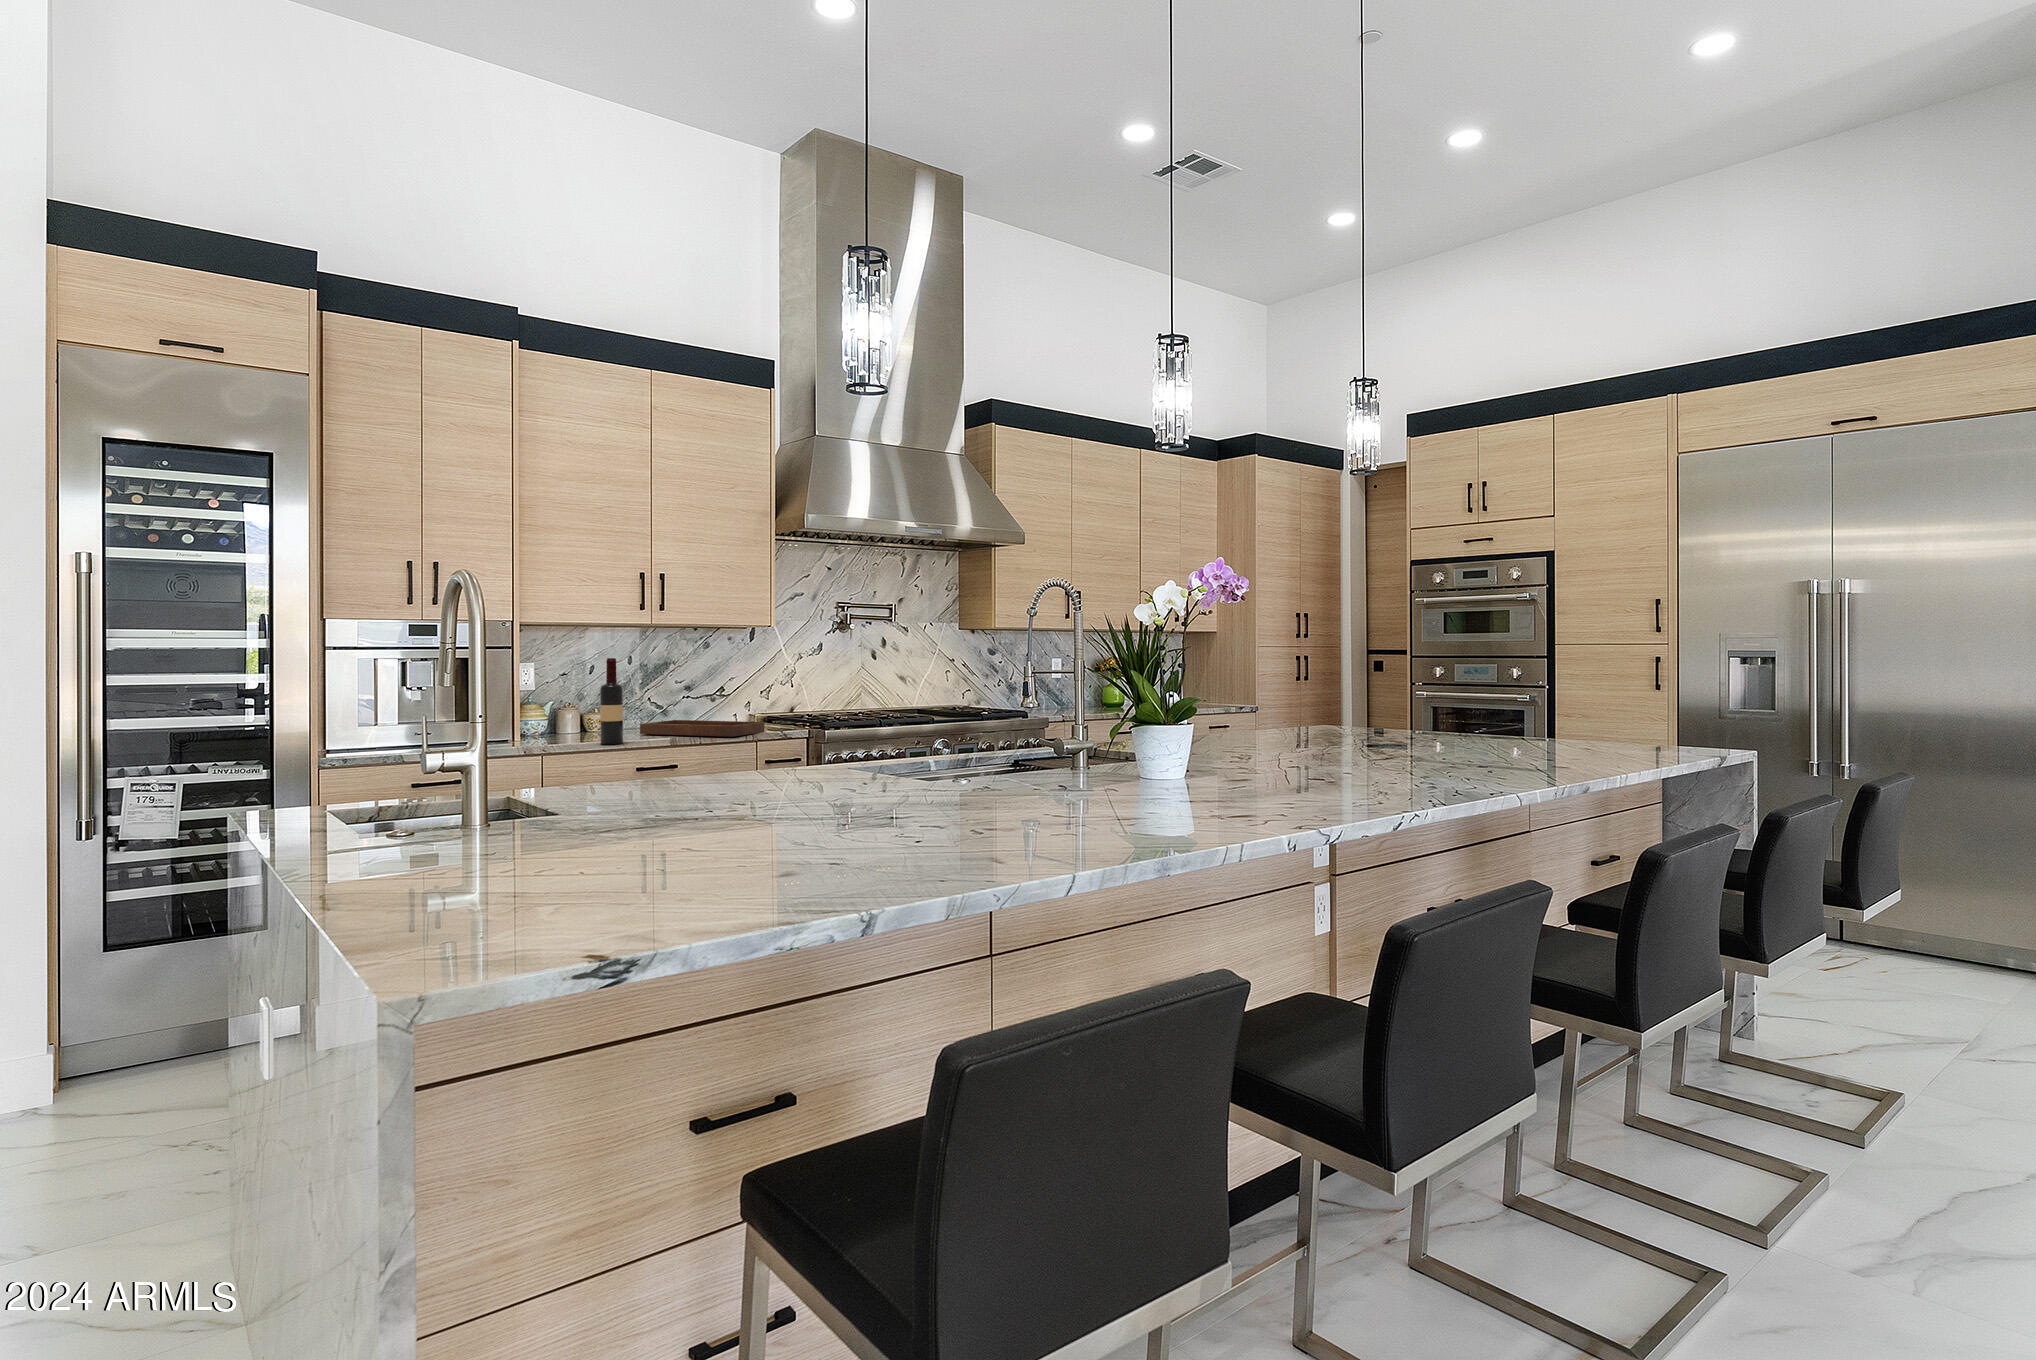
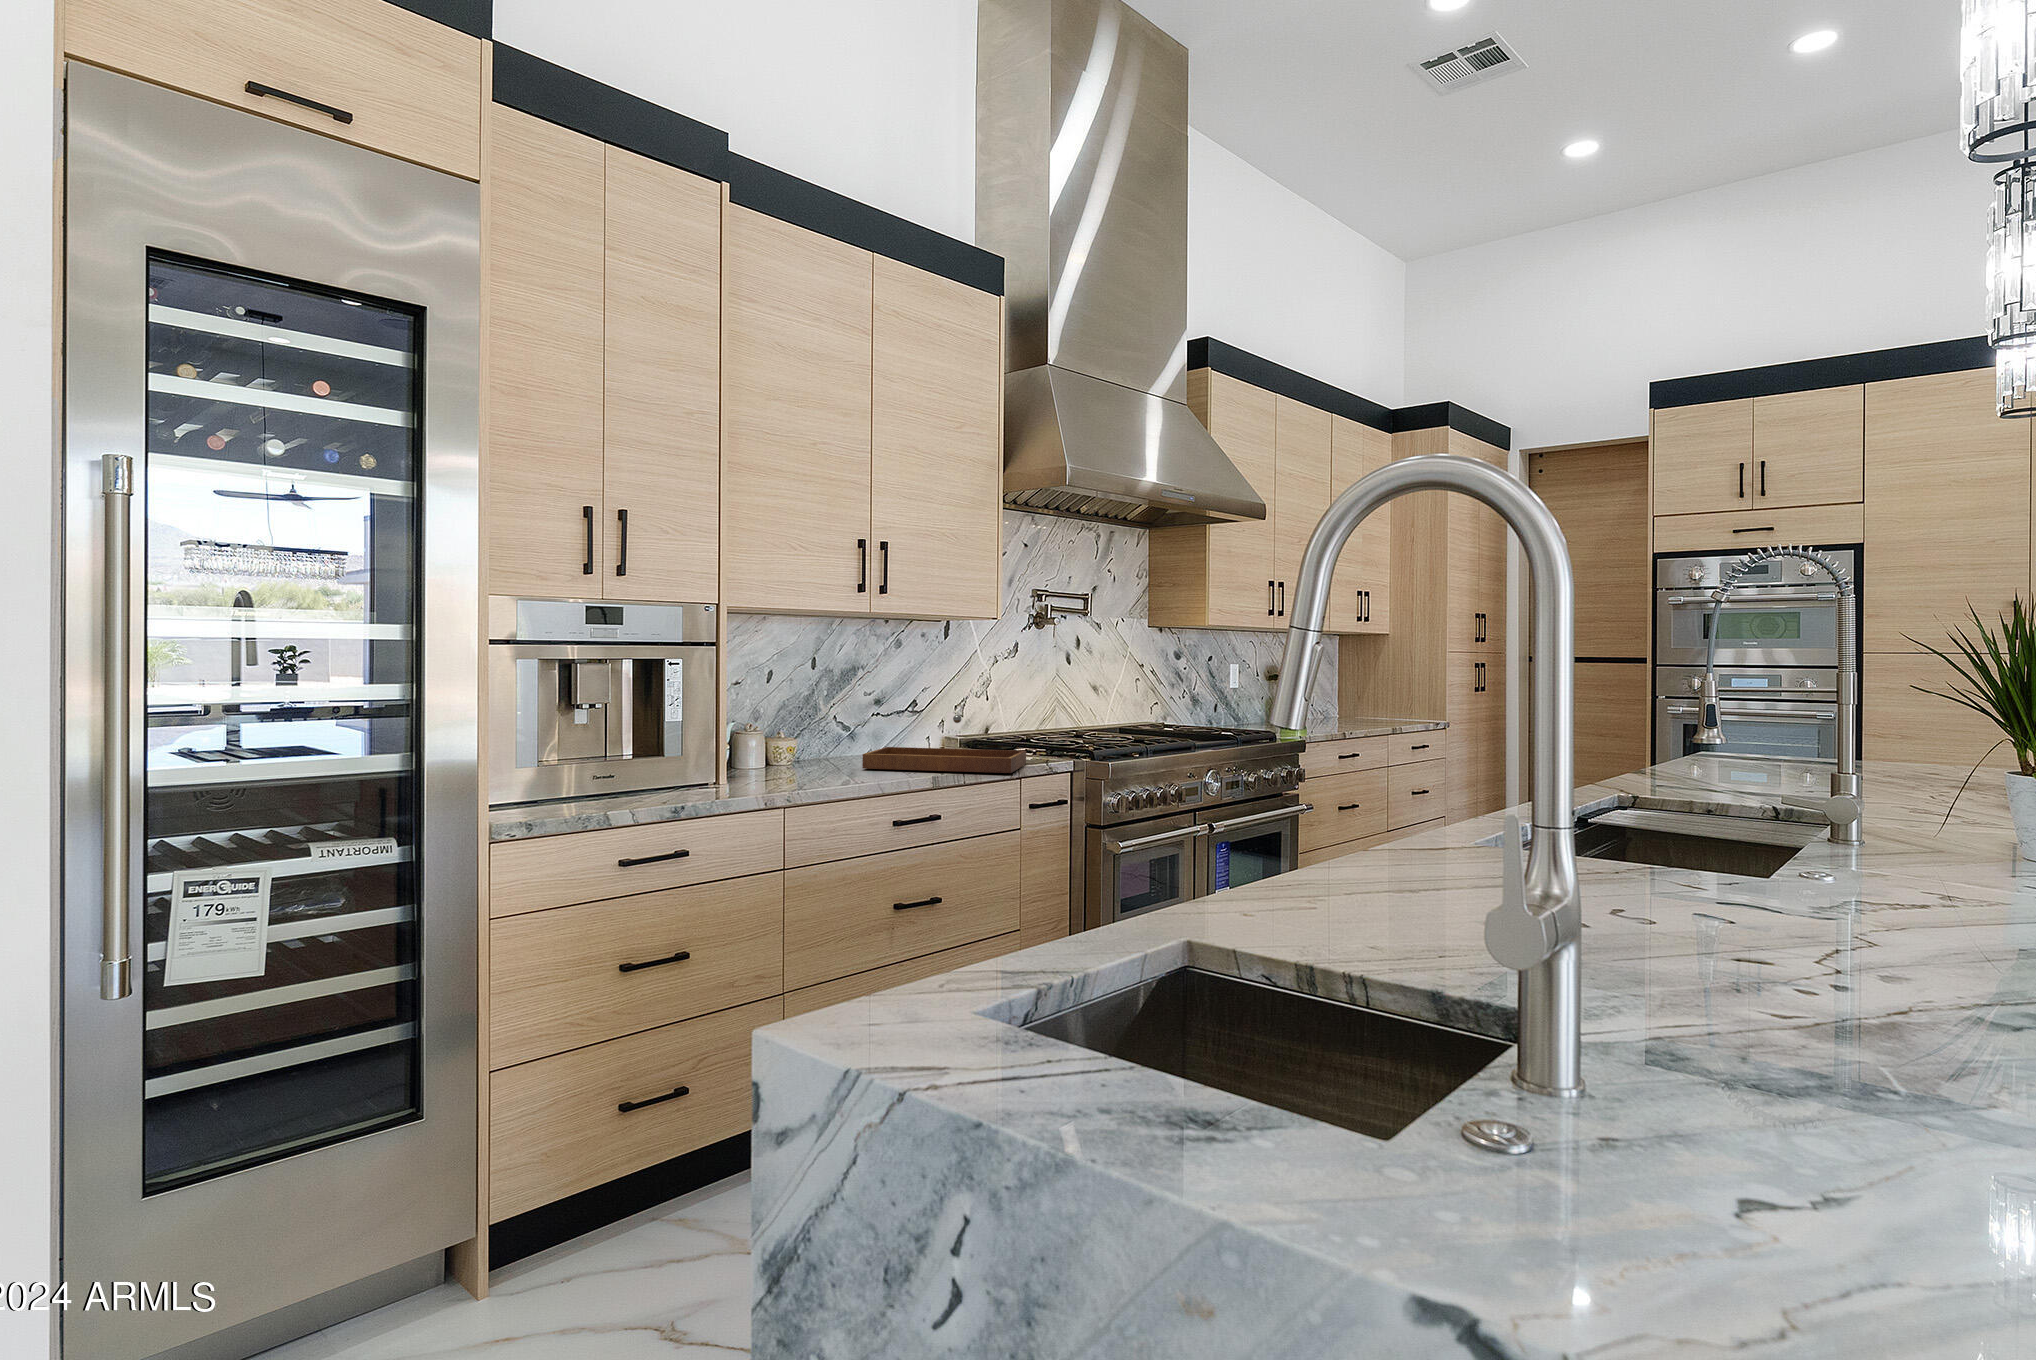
wine bottle: present [600,658,623,744] -> none [840,661,872,787]

